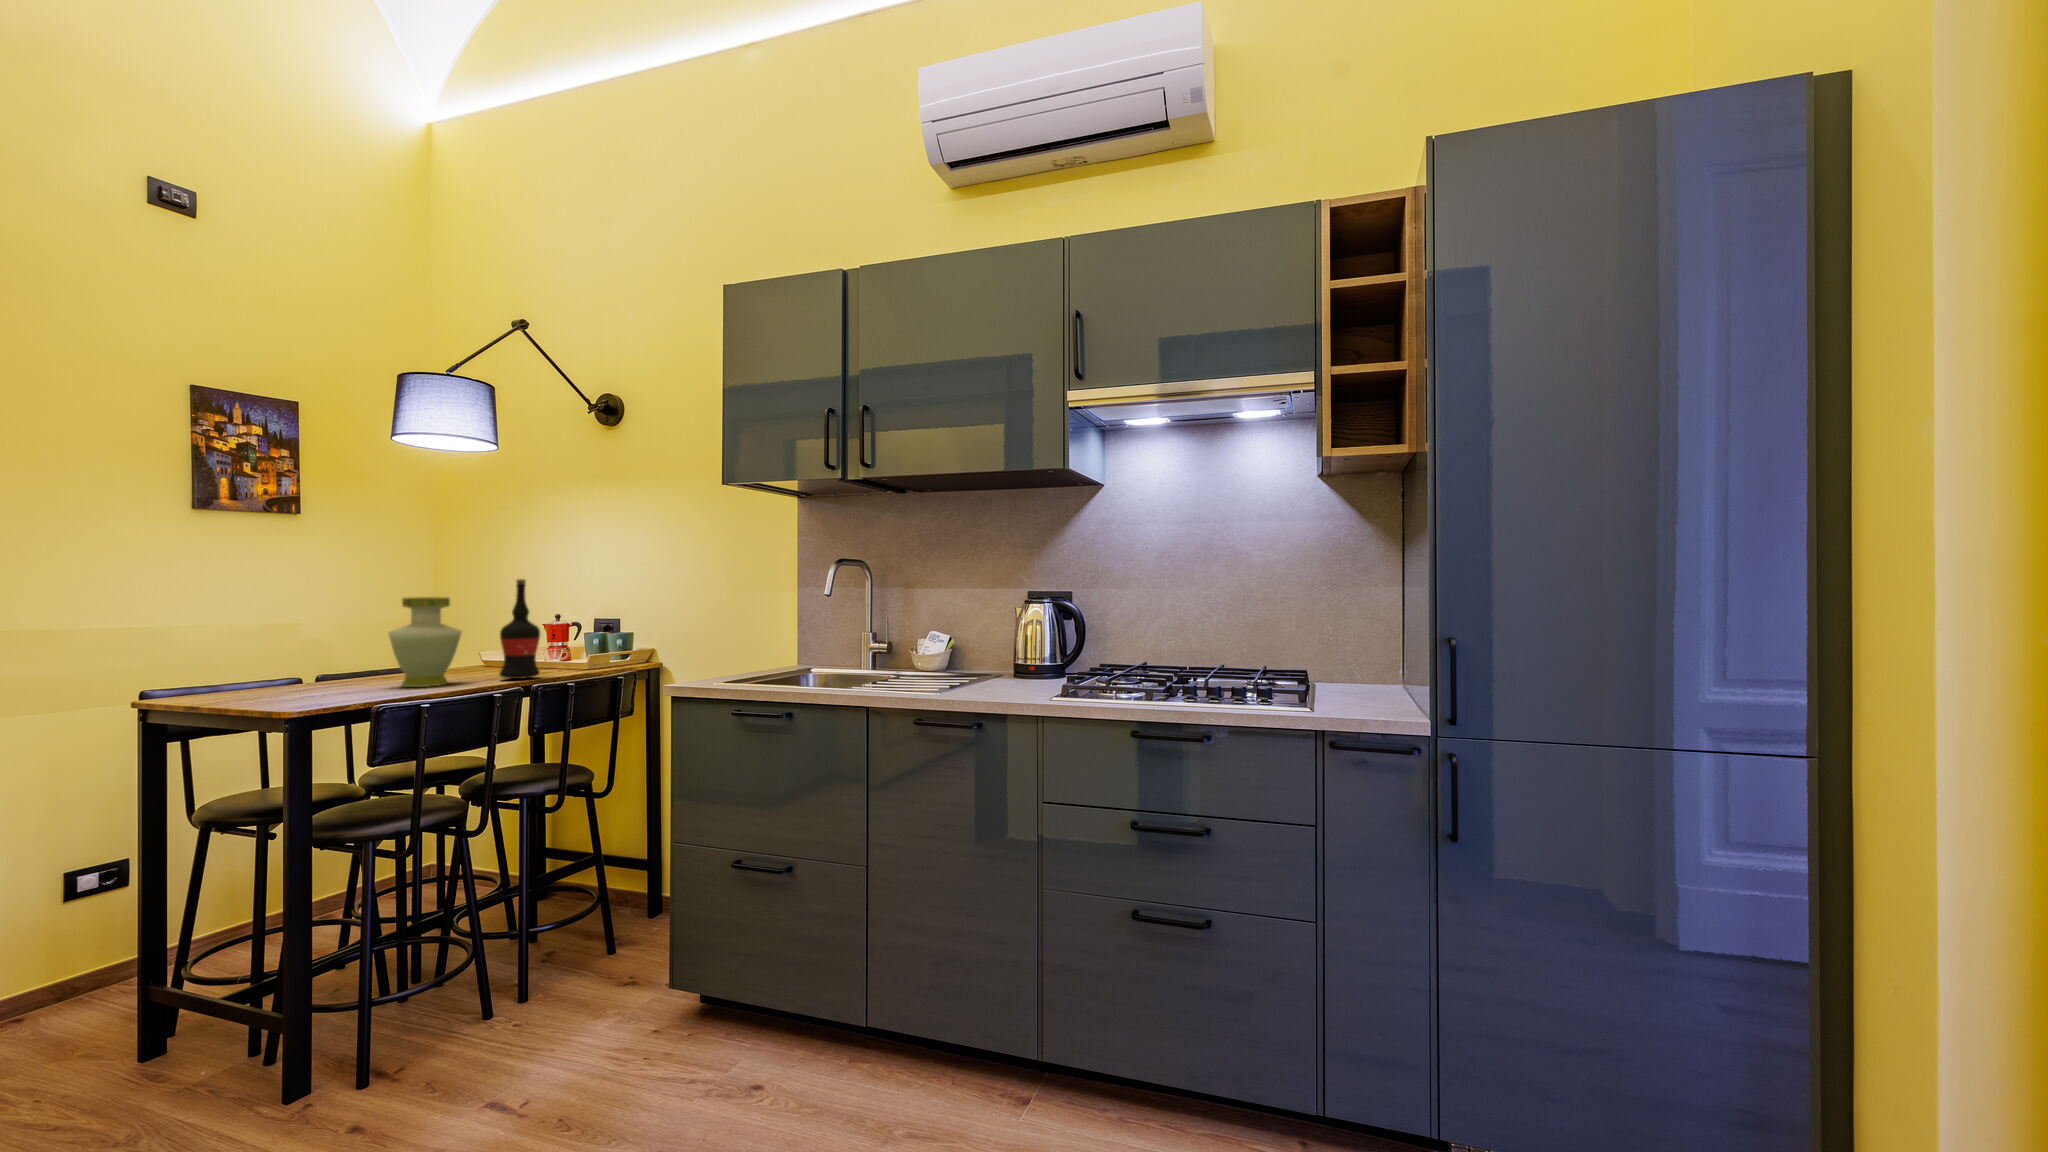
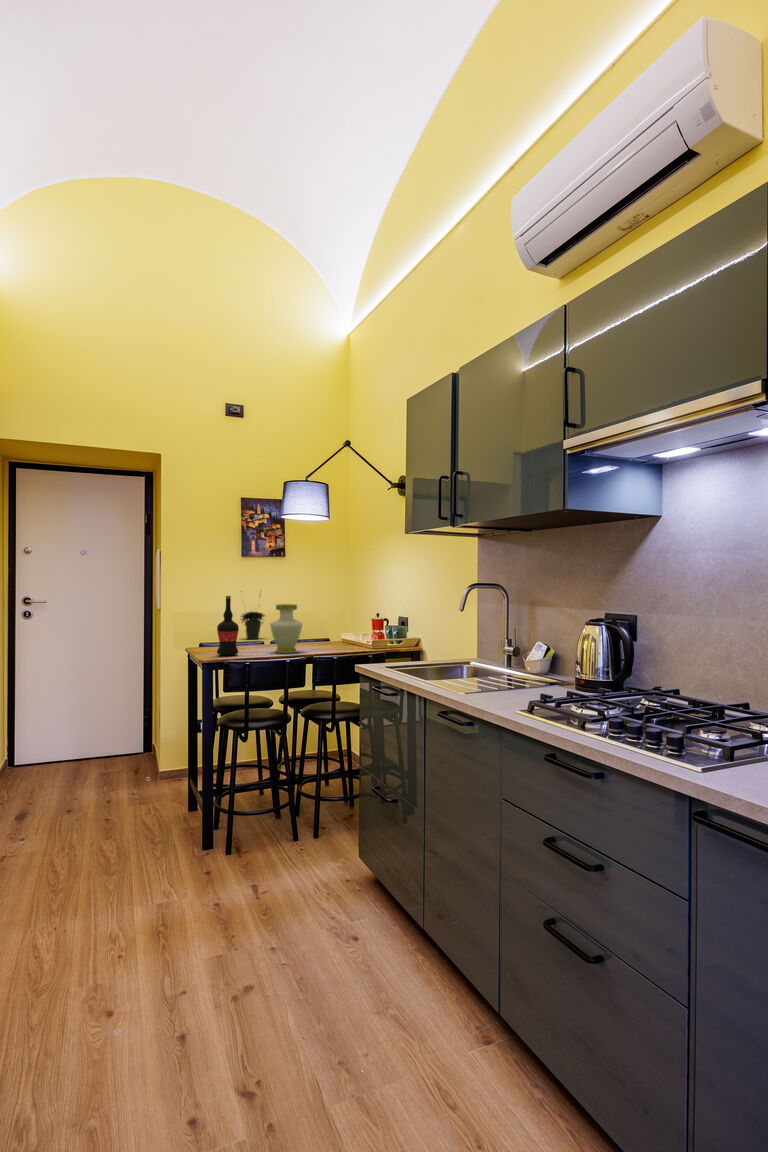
potted plant: none [180,573,257,677] -> present [241,612,265,639]
wine bottle: present [500,579,540,679] -> present [217,596,239,655]

